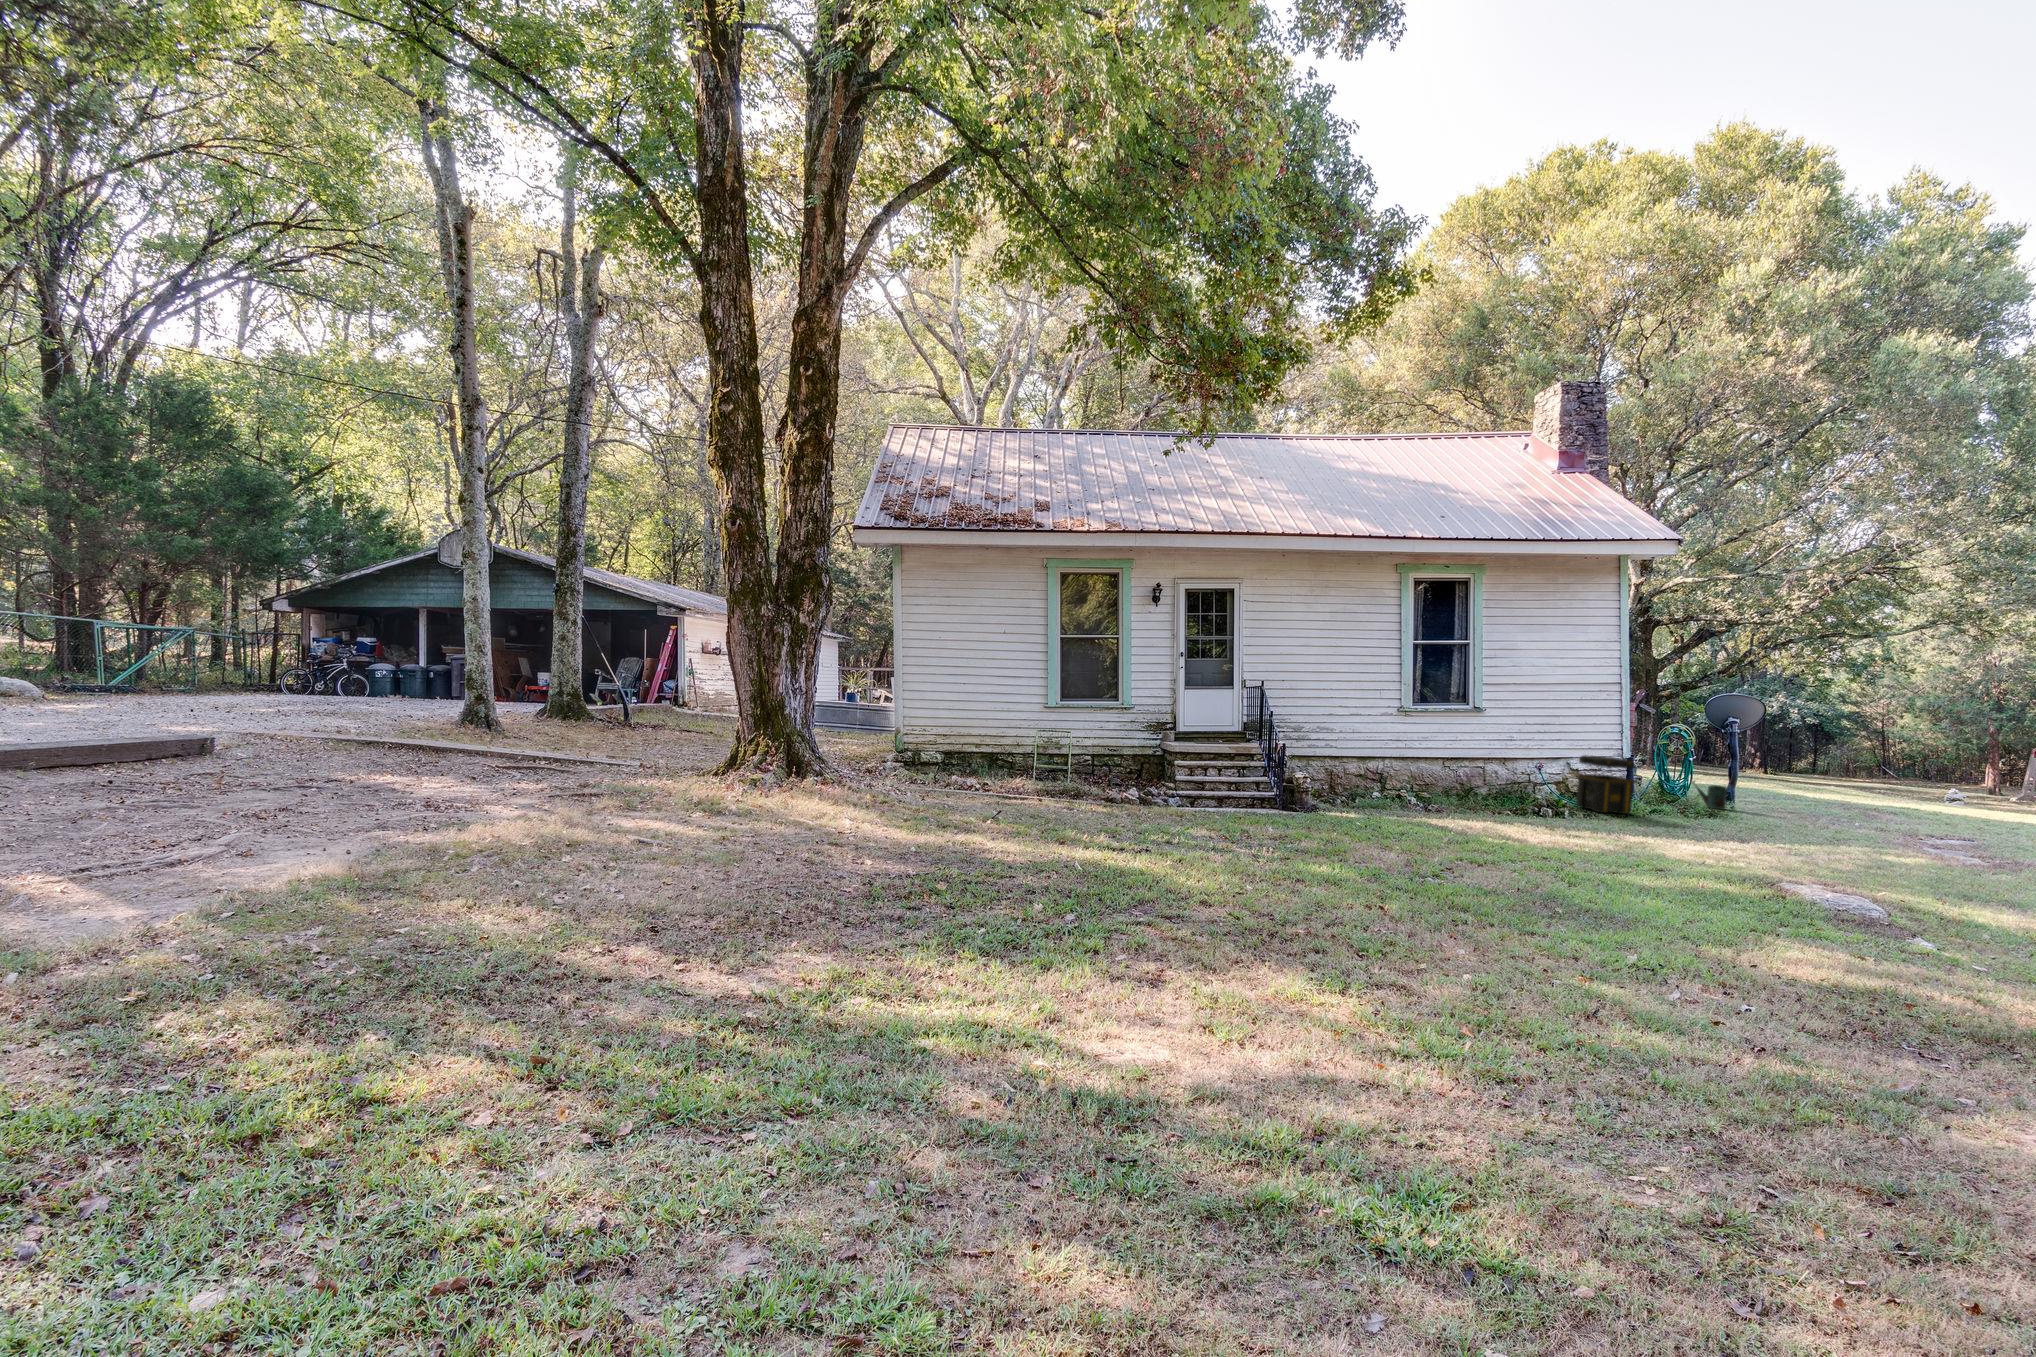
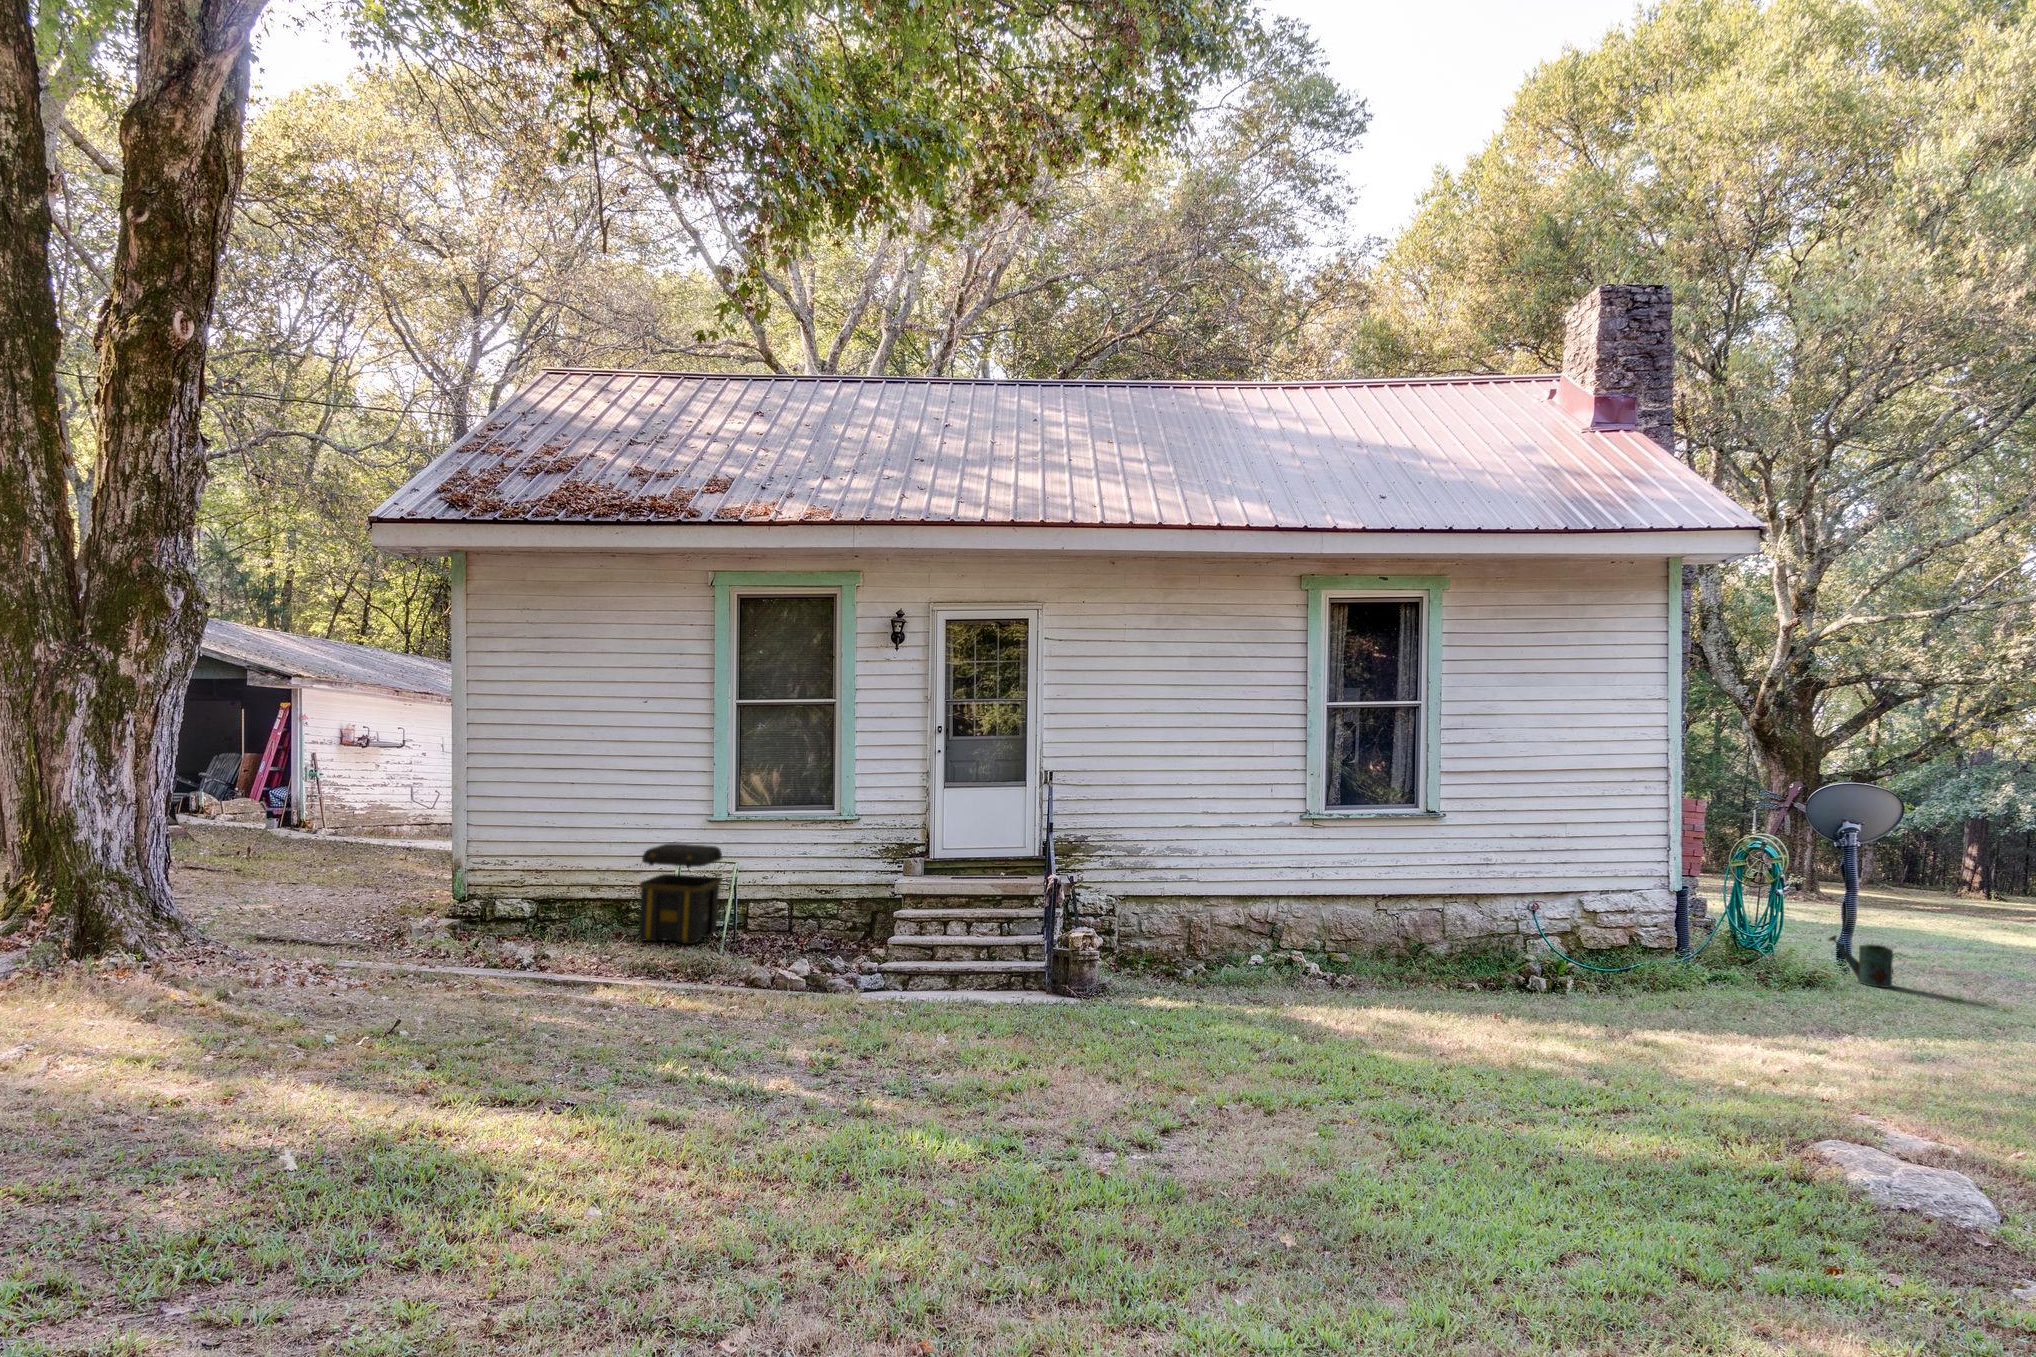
toolbox: present [1576,756,1635,814] -> present [639,844,722,944]

